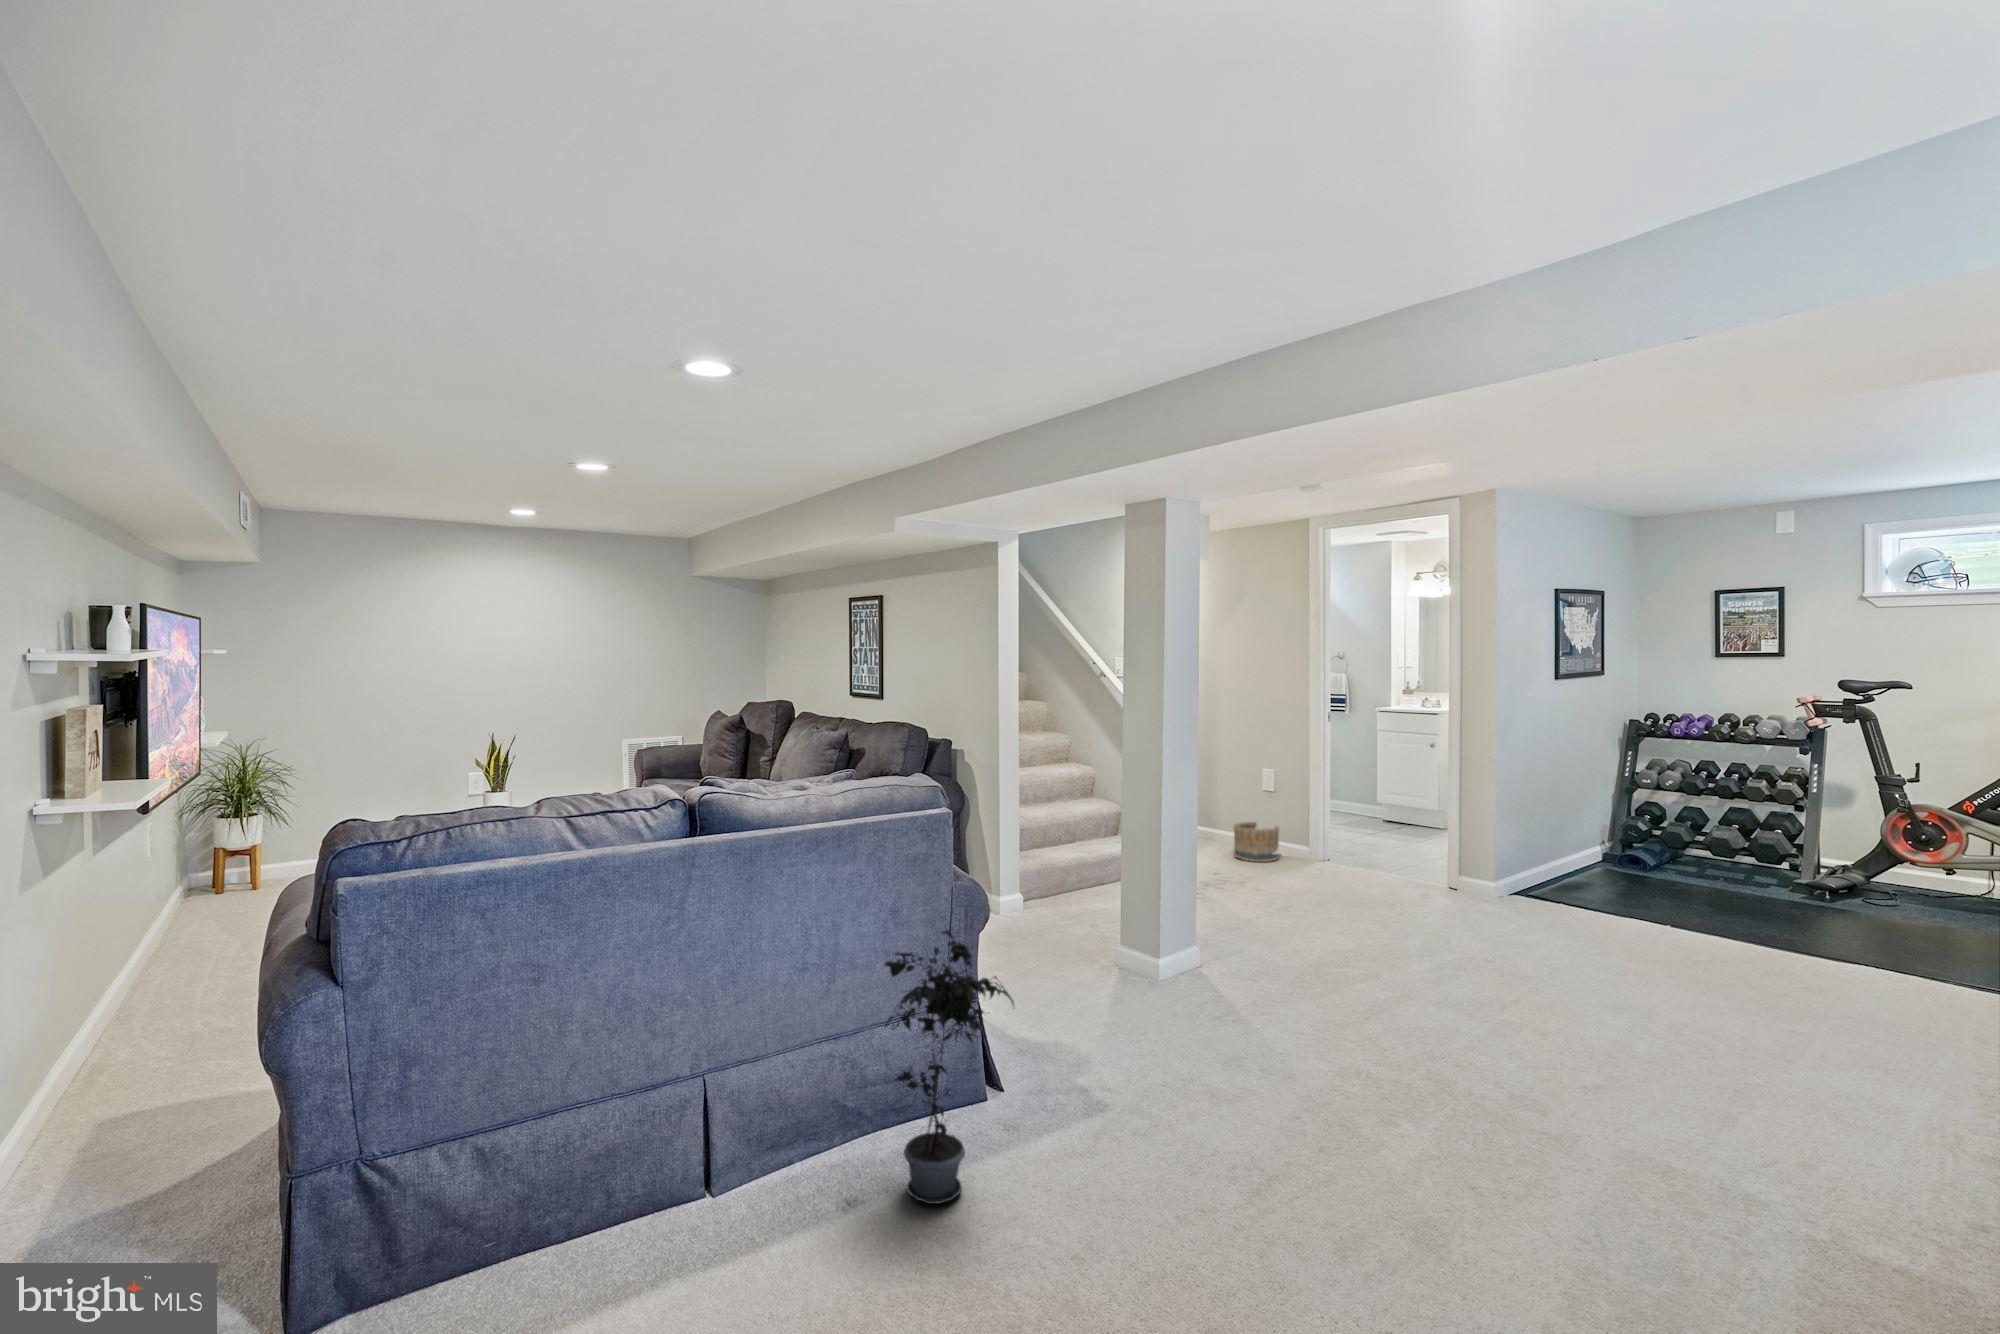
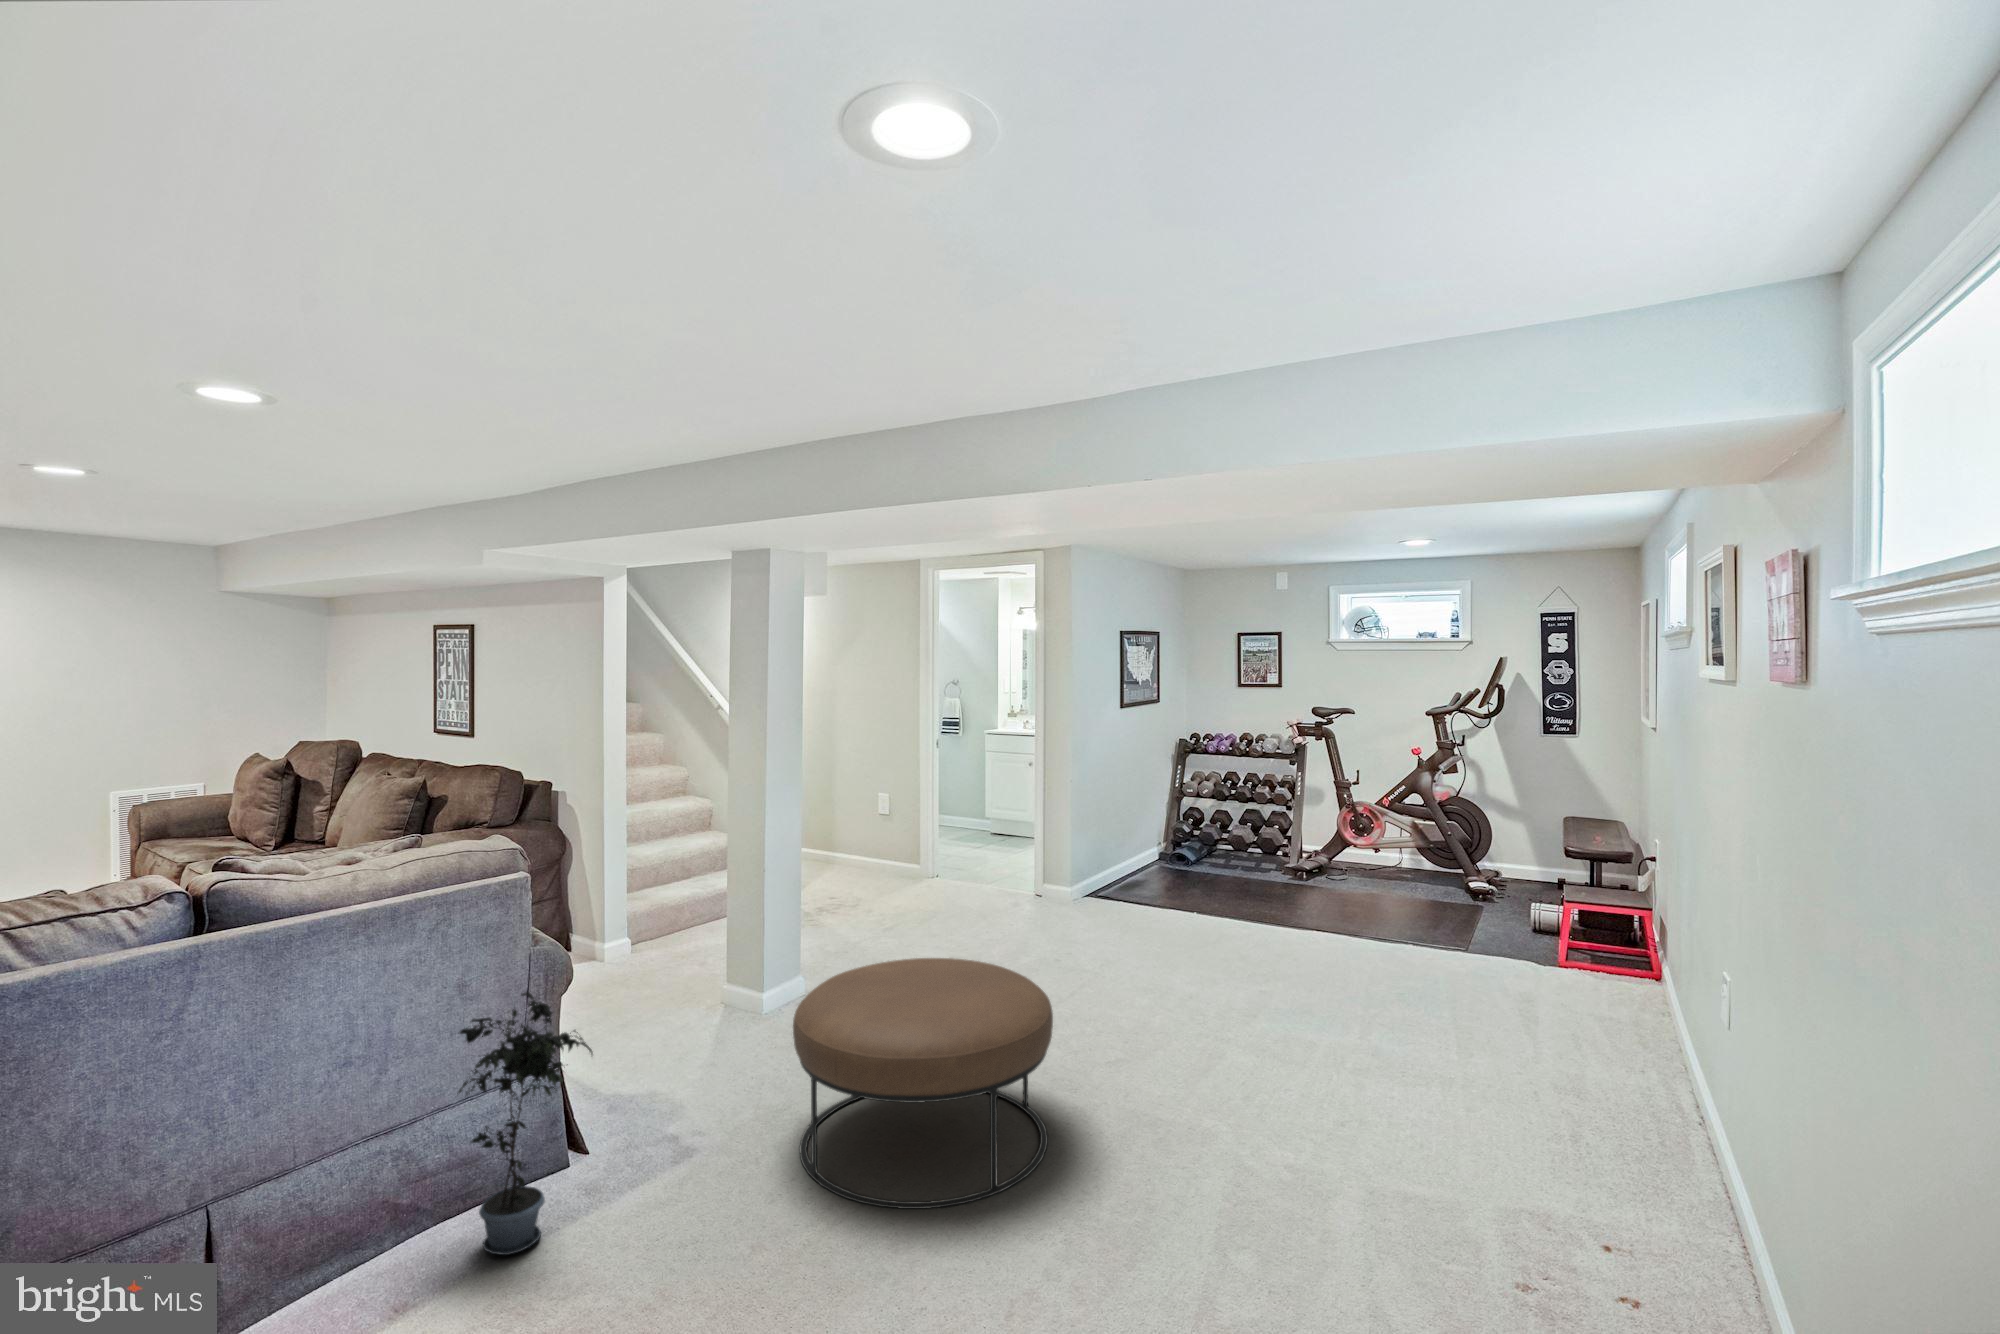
basket: present [1234,822,1279,862] -> none [851,845,894,883]
ottoman: none [1218,943,1557,1255] -> present [793,958,1053,1209]

